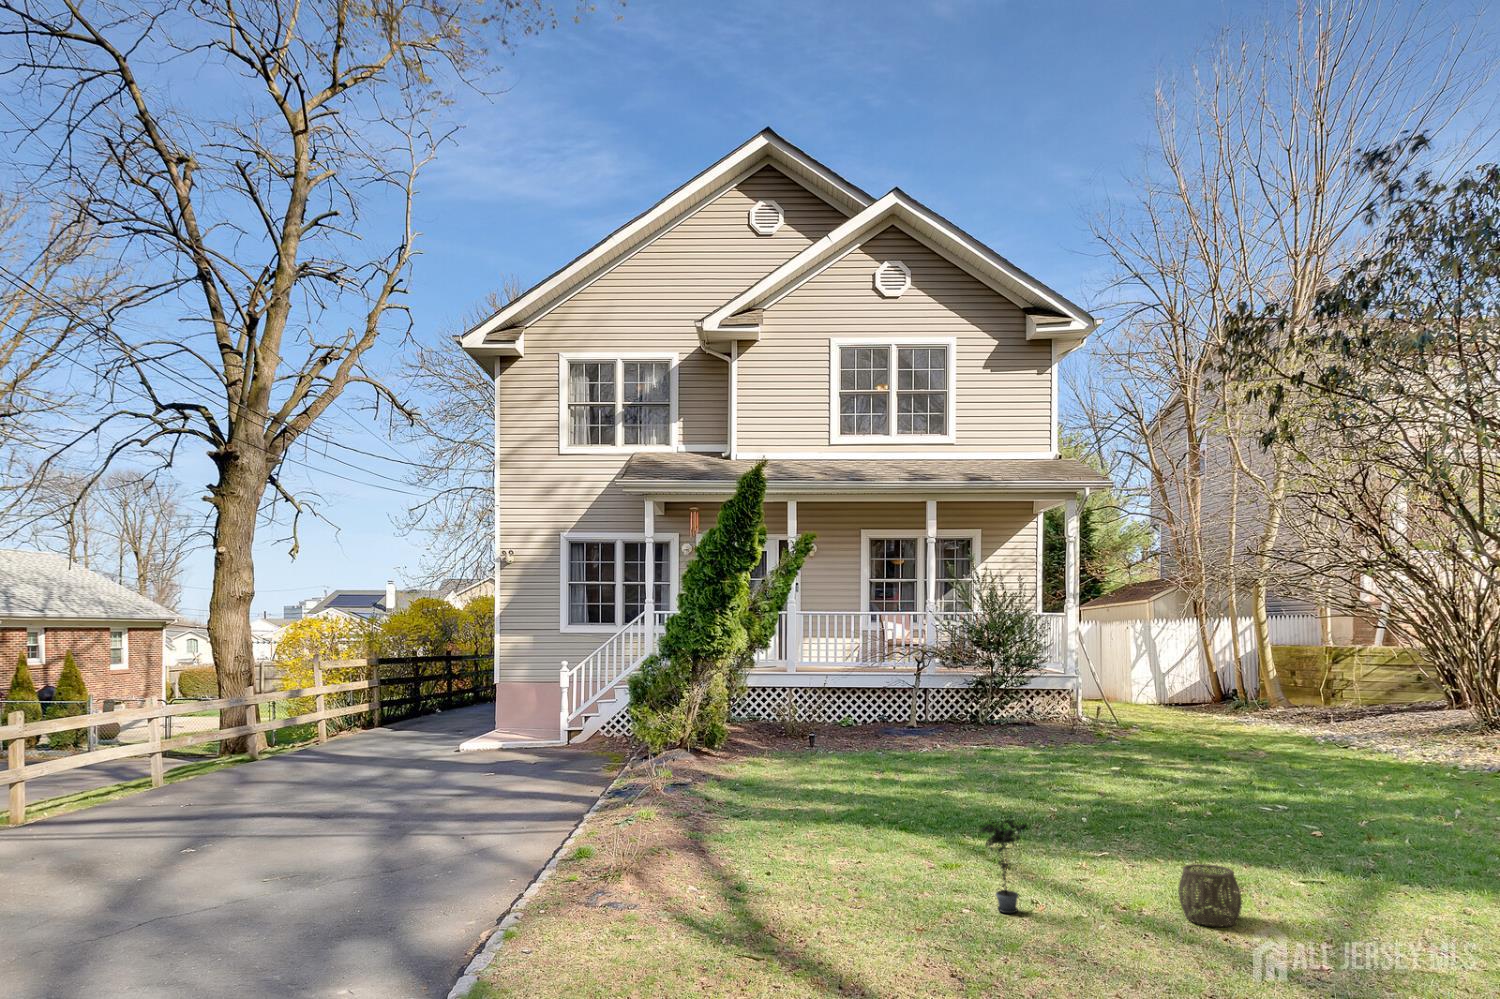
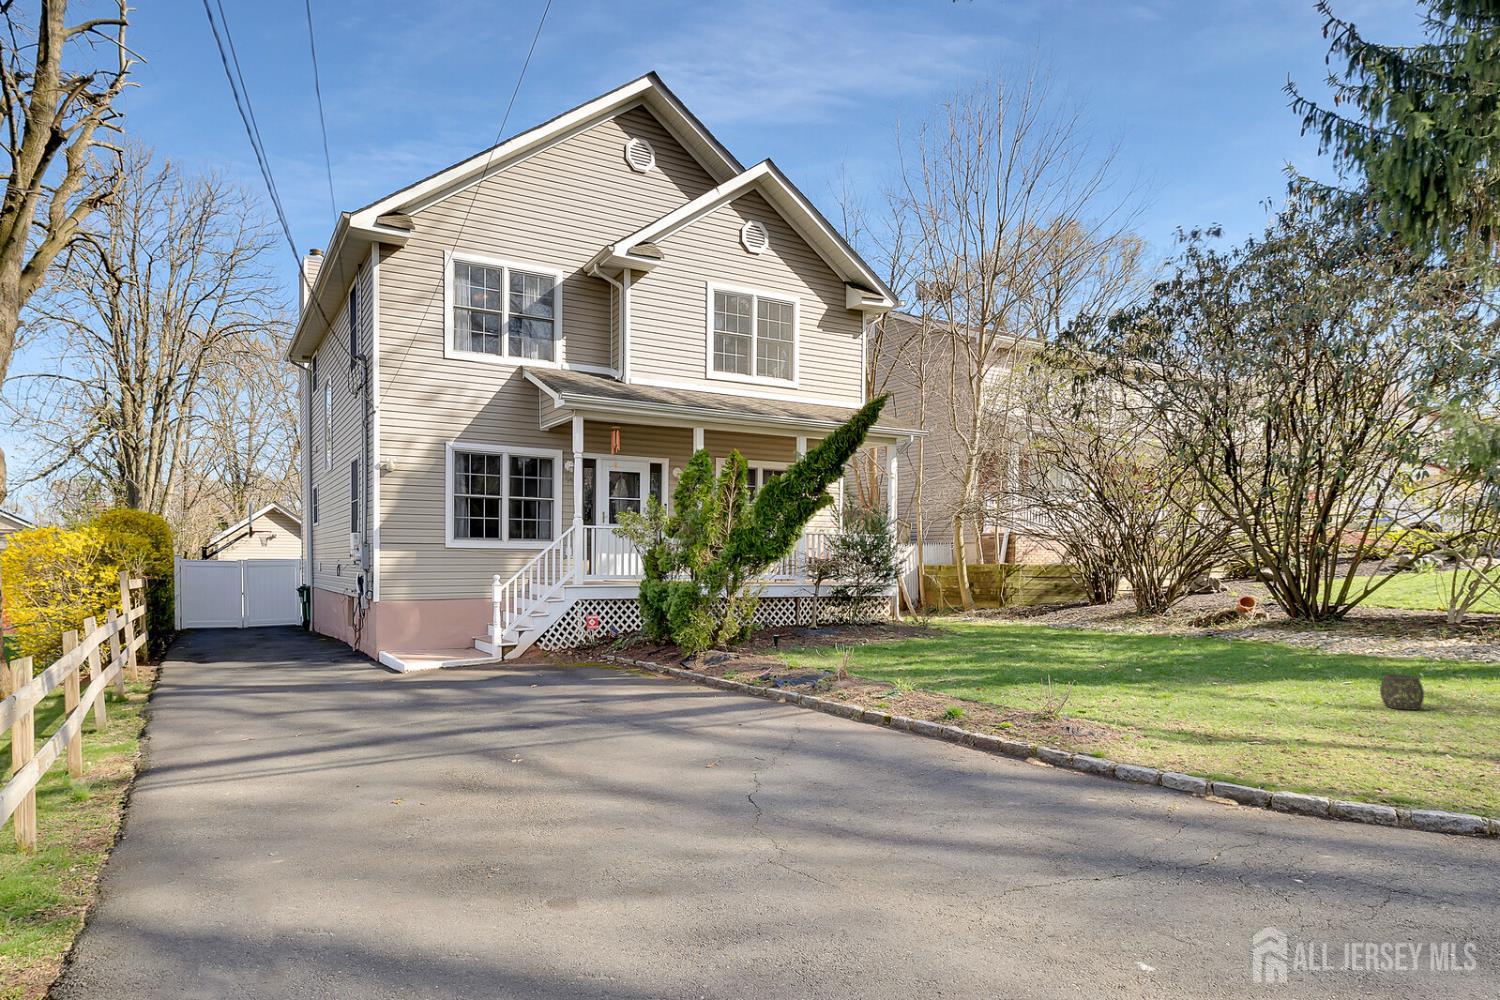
potted plant: present [979,815,1027,913] -> none [1293,653,1326,719]

